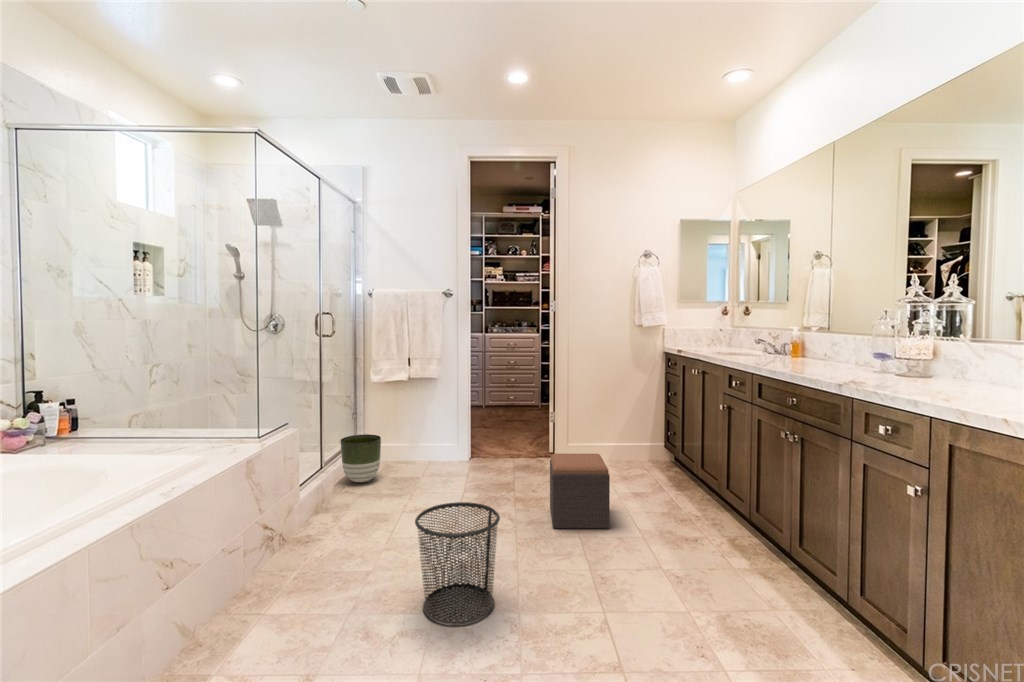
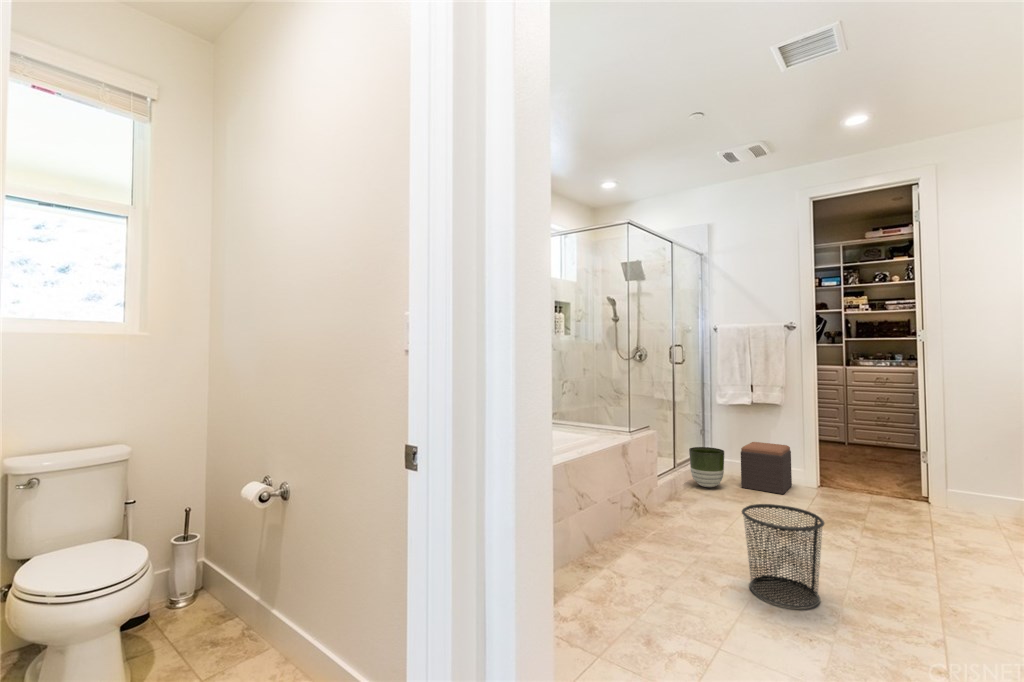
footstool: present [550,453,610,528] -> present [741,442,792,494]

